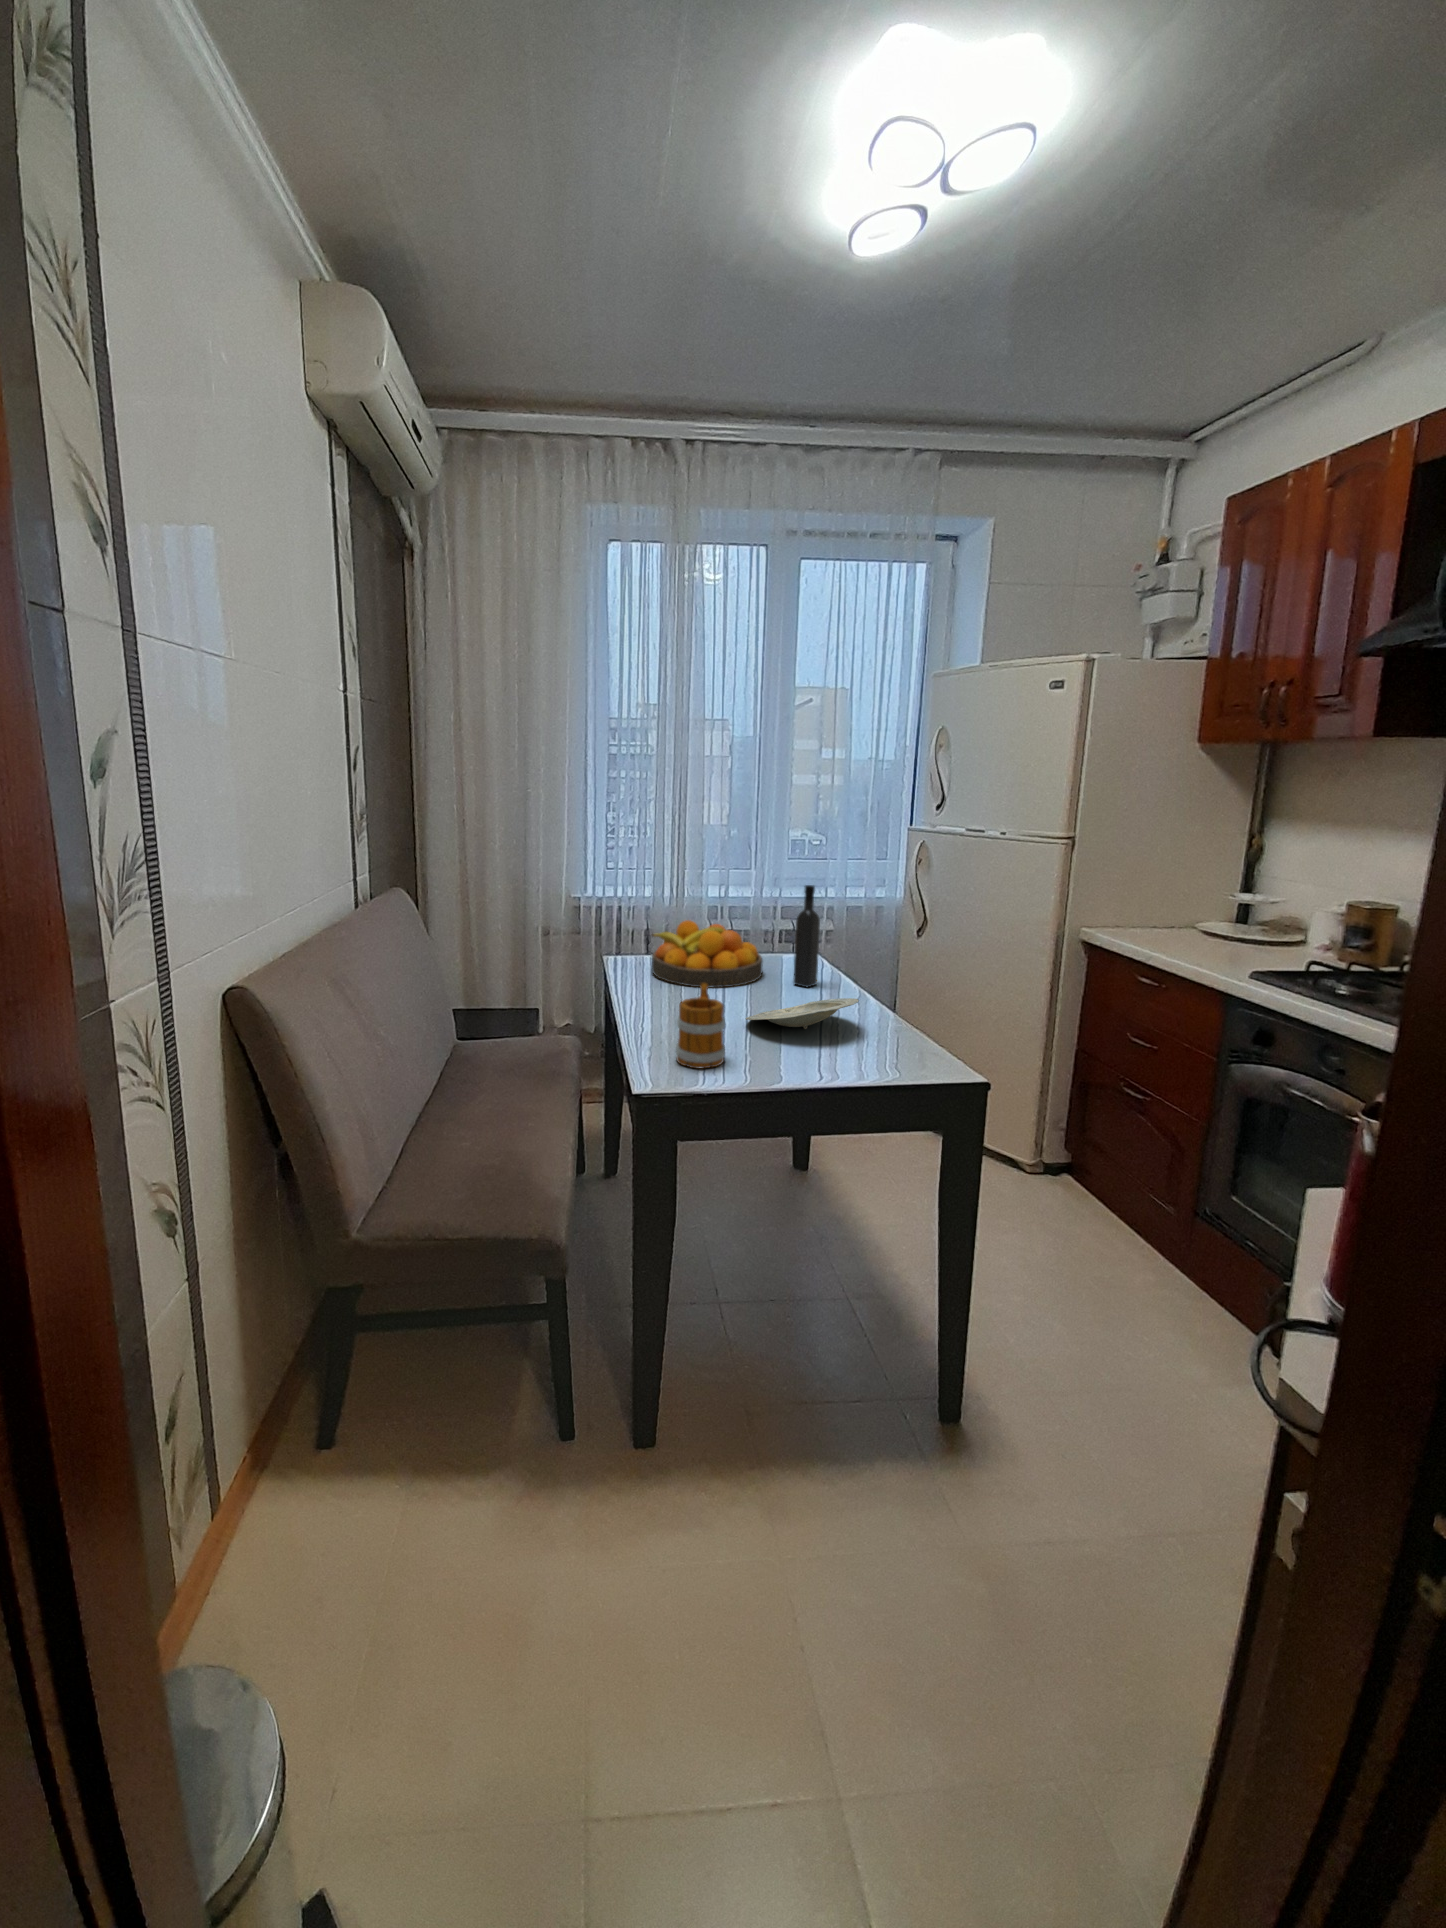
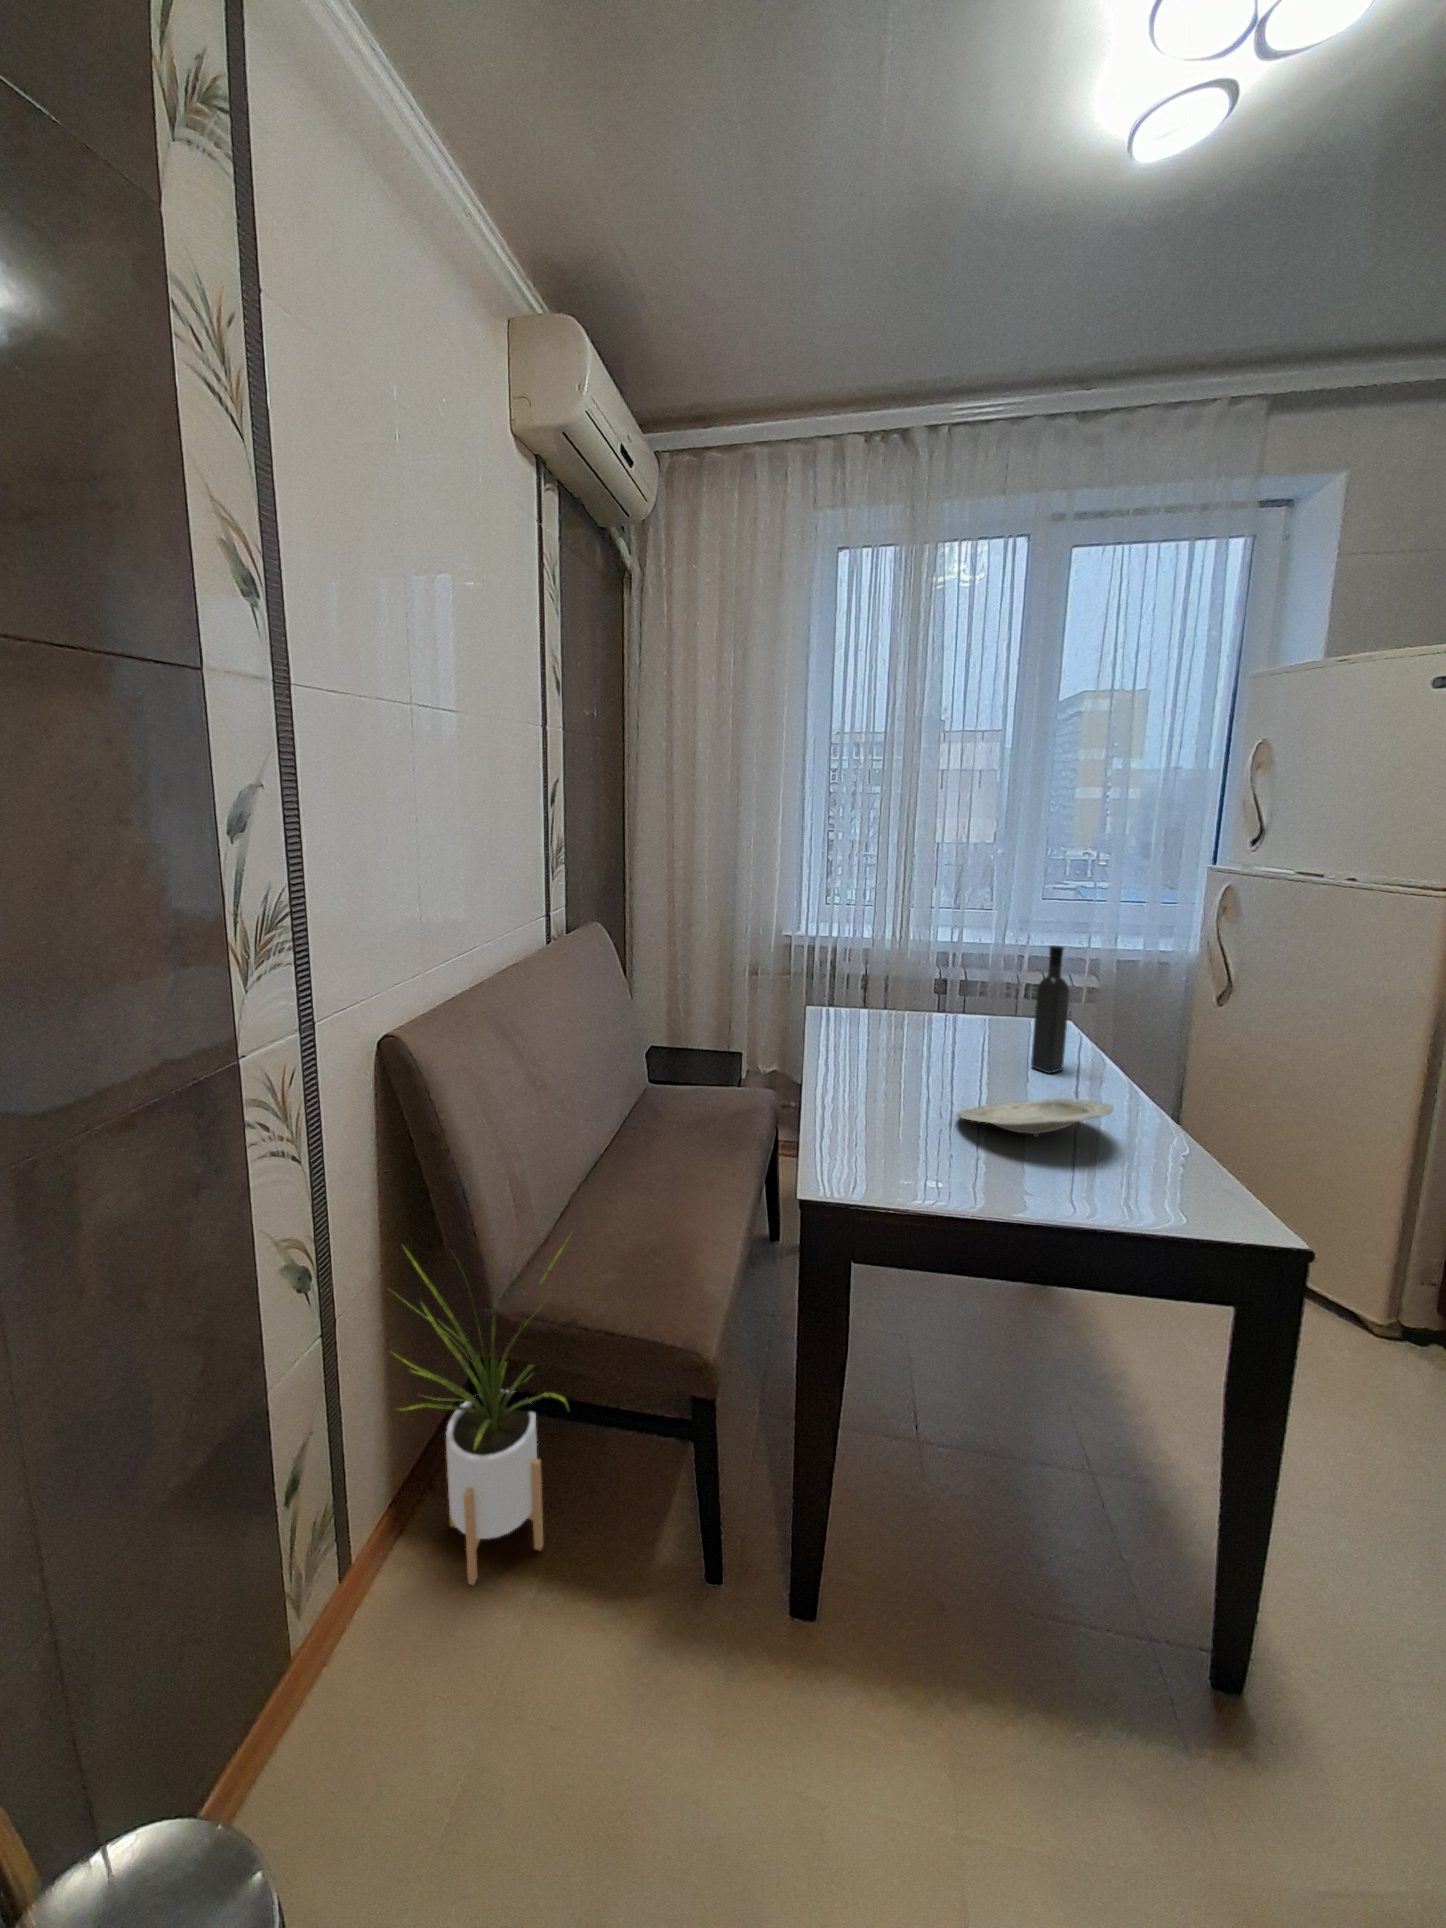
fruit bowl: present [652,920,763,988] -> none [856,977,993,1063]
mug: present [676,983,725,1069] -> none [855,1070,919,1181]
house plant: none [256,1137,444,1488] -> present [391,1232,573,1585]

